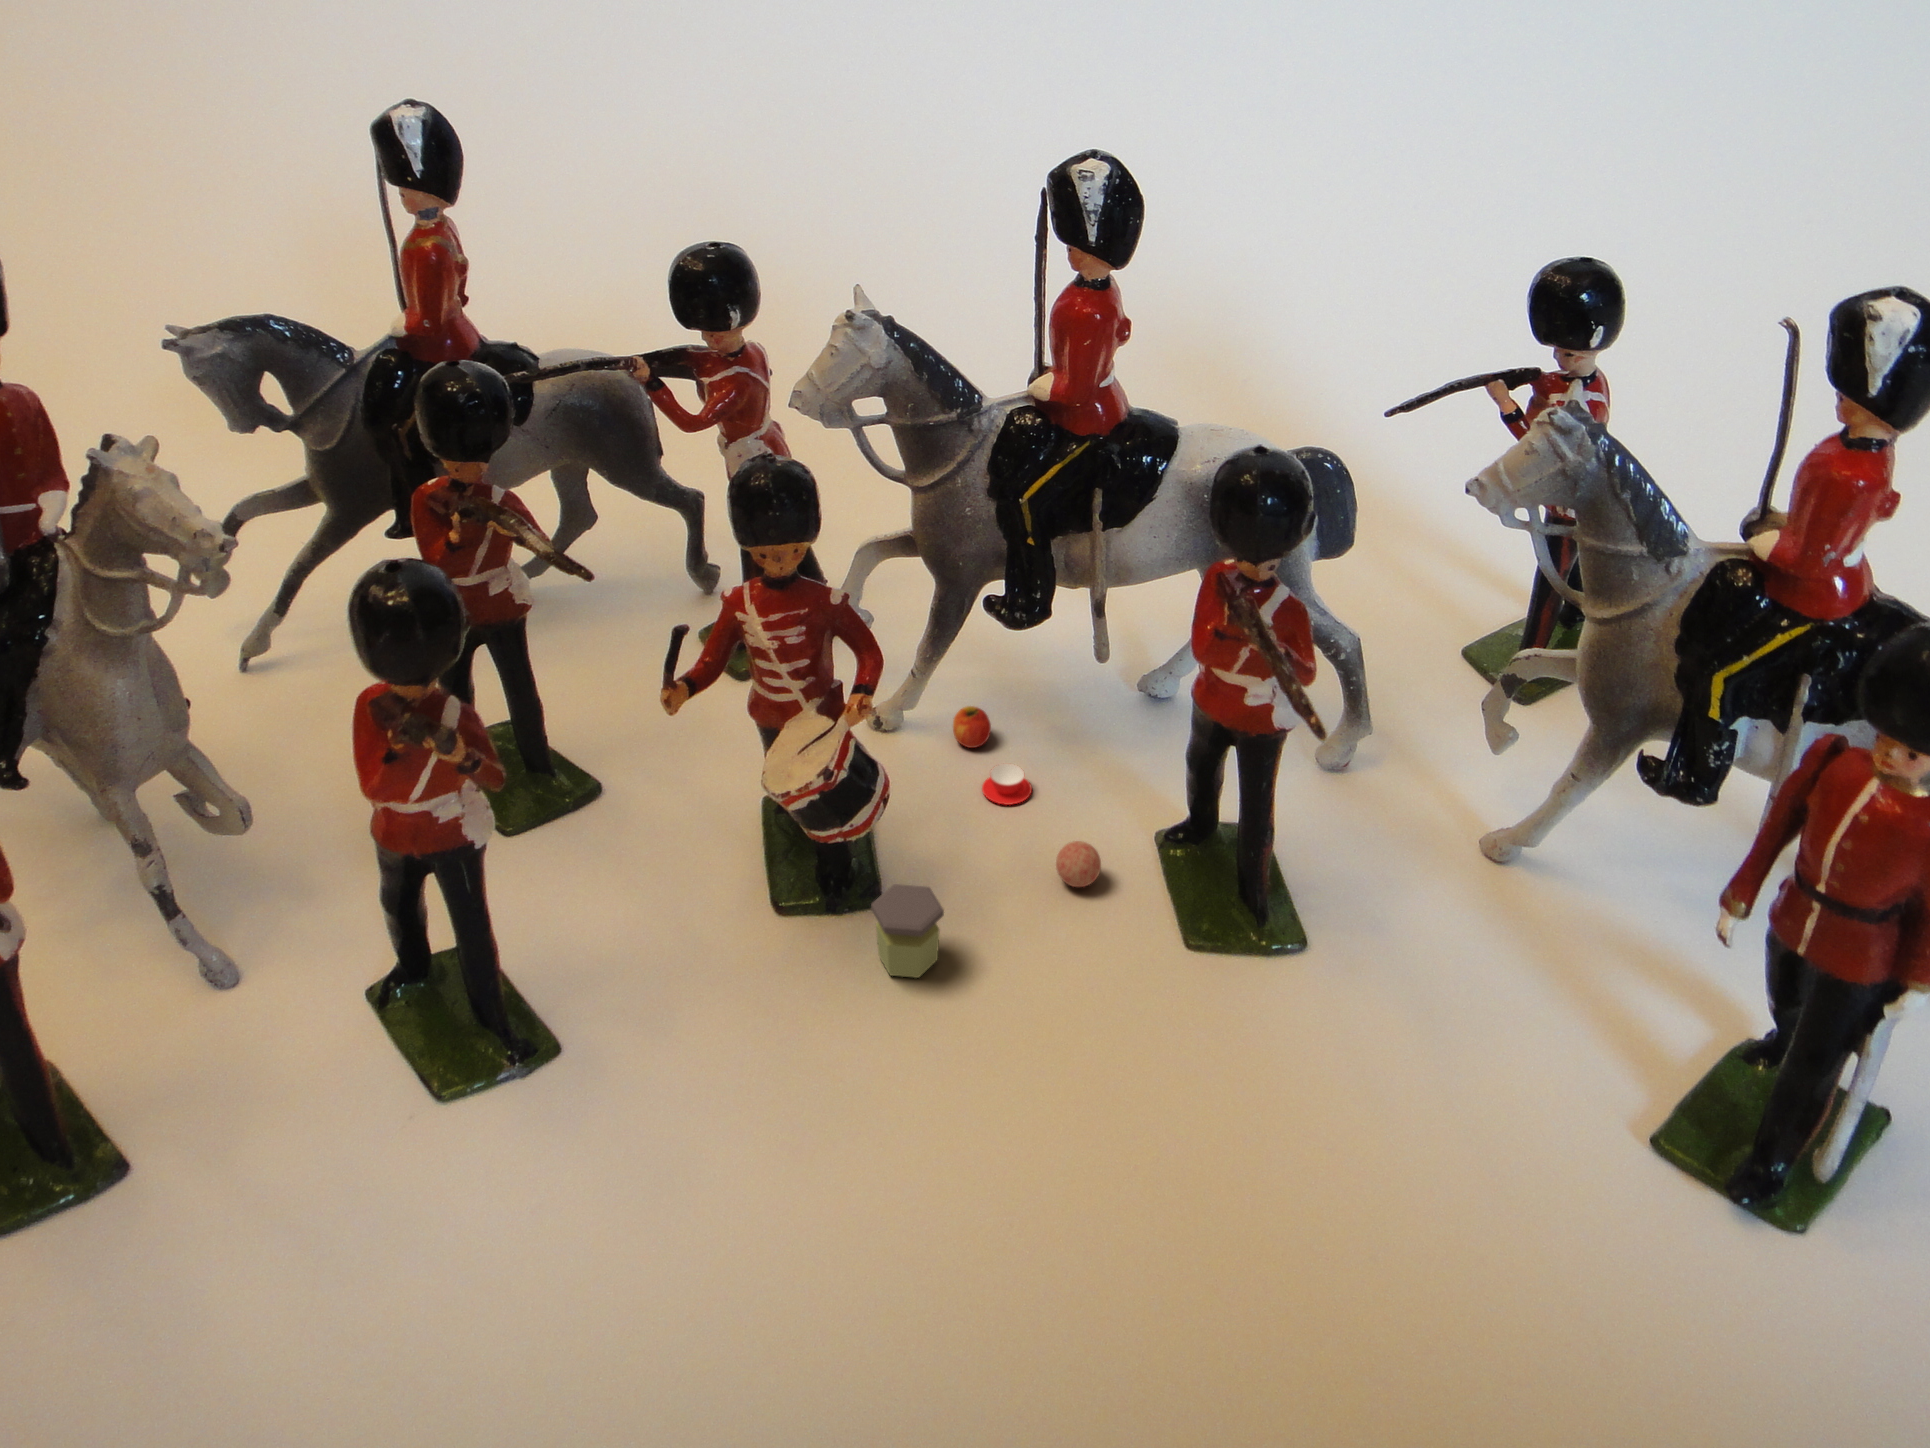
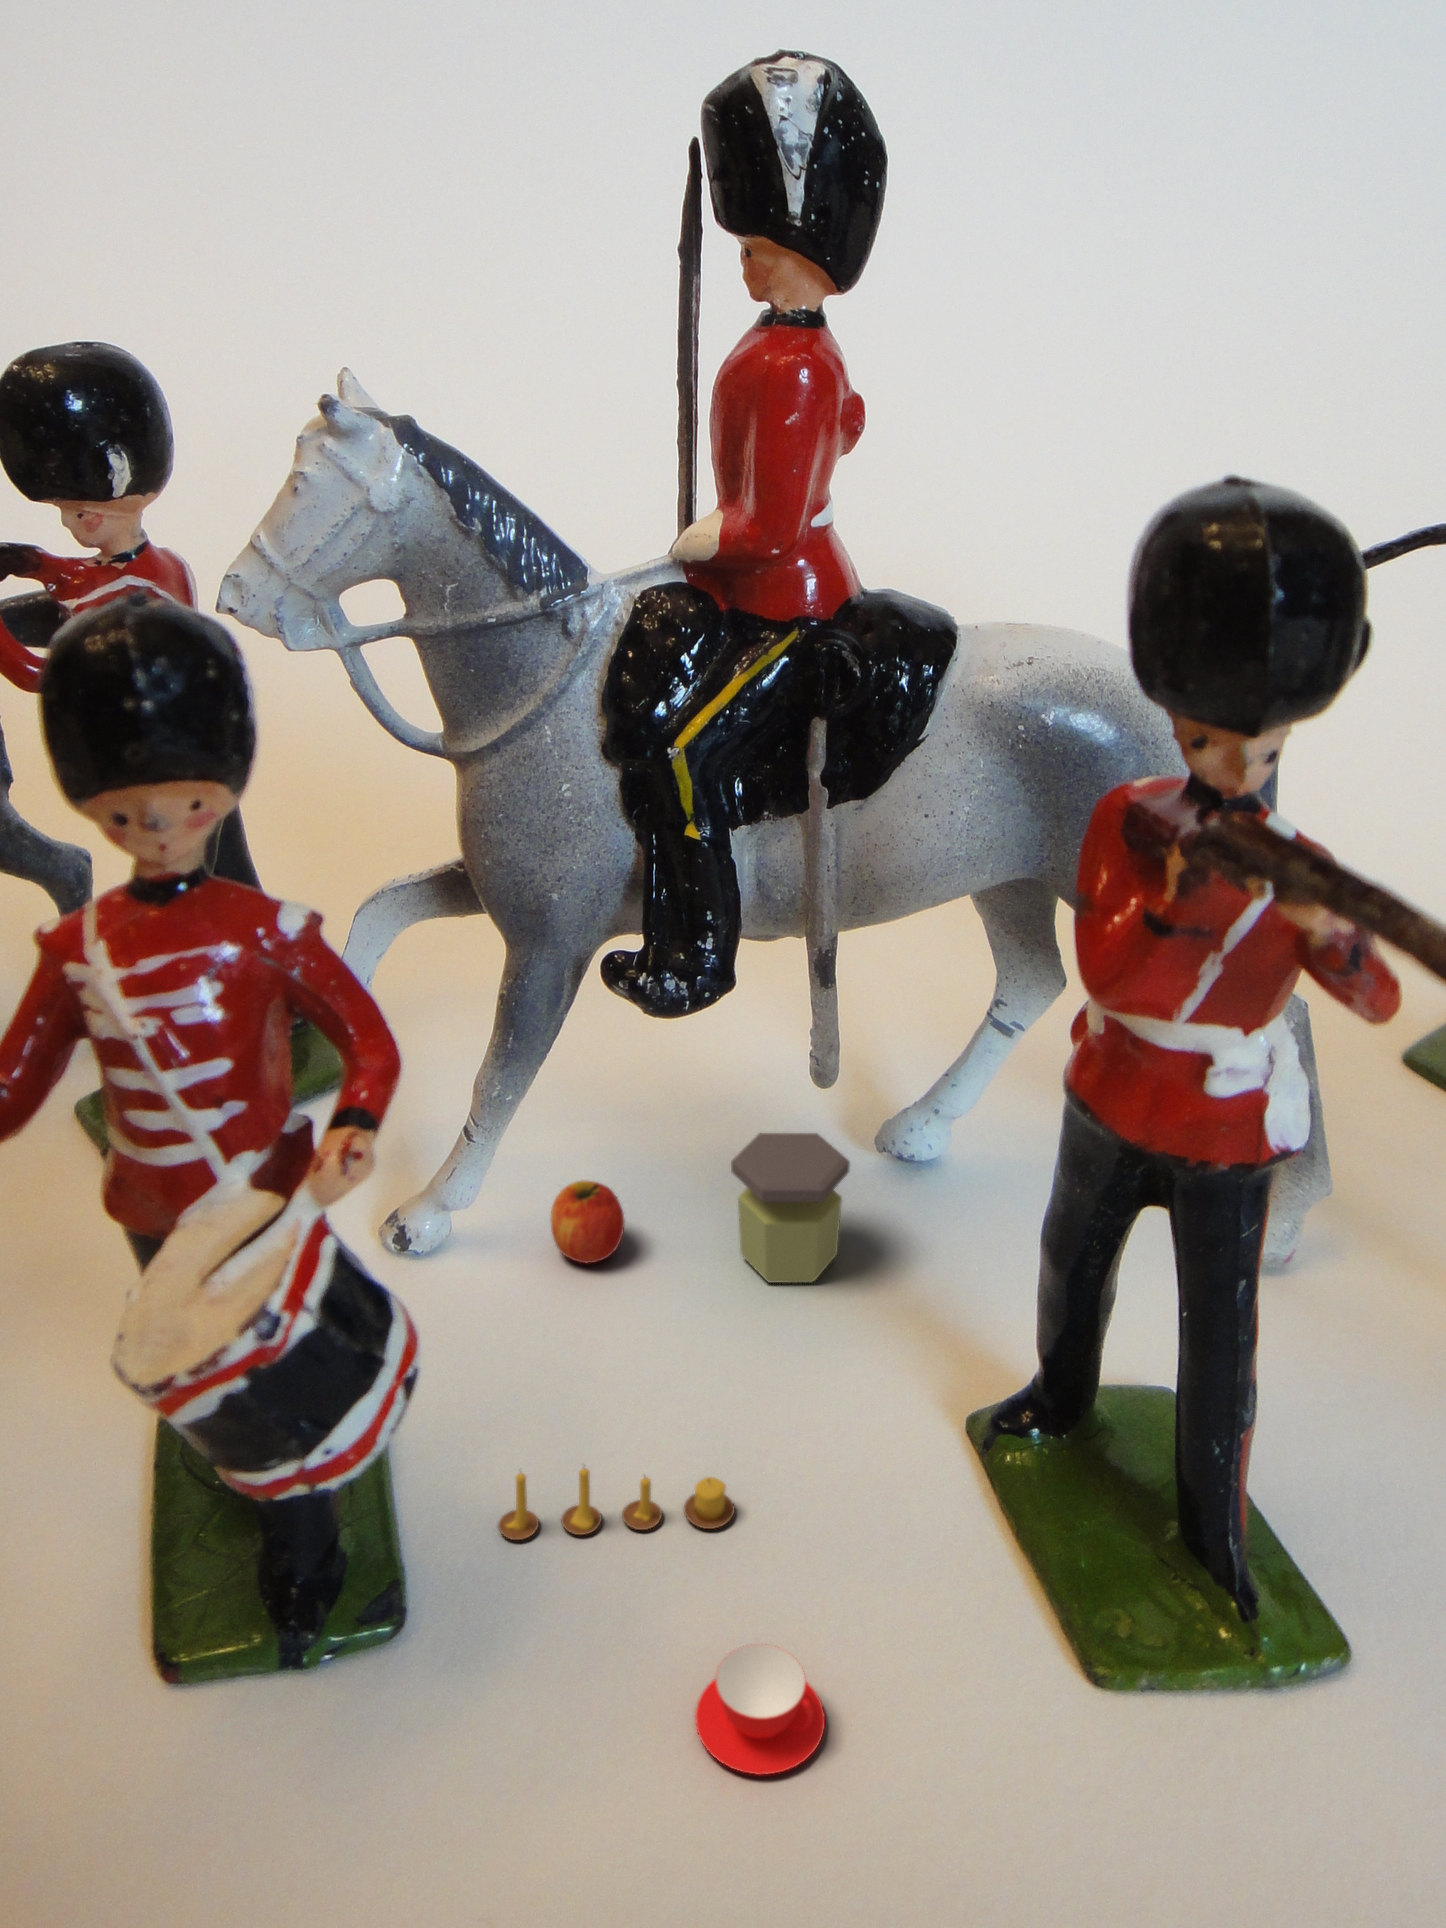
teacup: present [982,764,1032,805] -> present [695,1644,825,1775]
candle: none [921,841,1032,875] -> present [498,1465,735,1540]
decorative ball: present [1056,841,1101,887] -> none [788,1442,884,1548]
jar: present [871,884,944,978] -> present [731,1133,850,1283]

